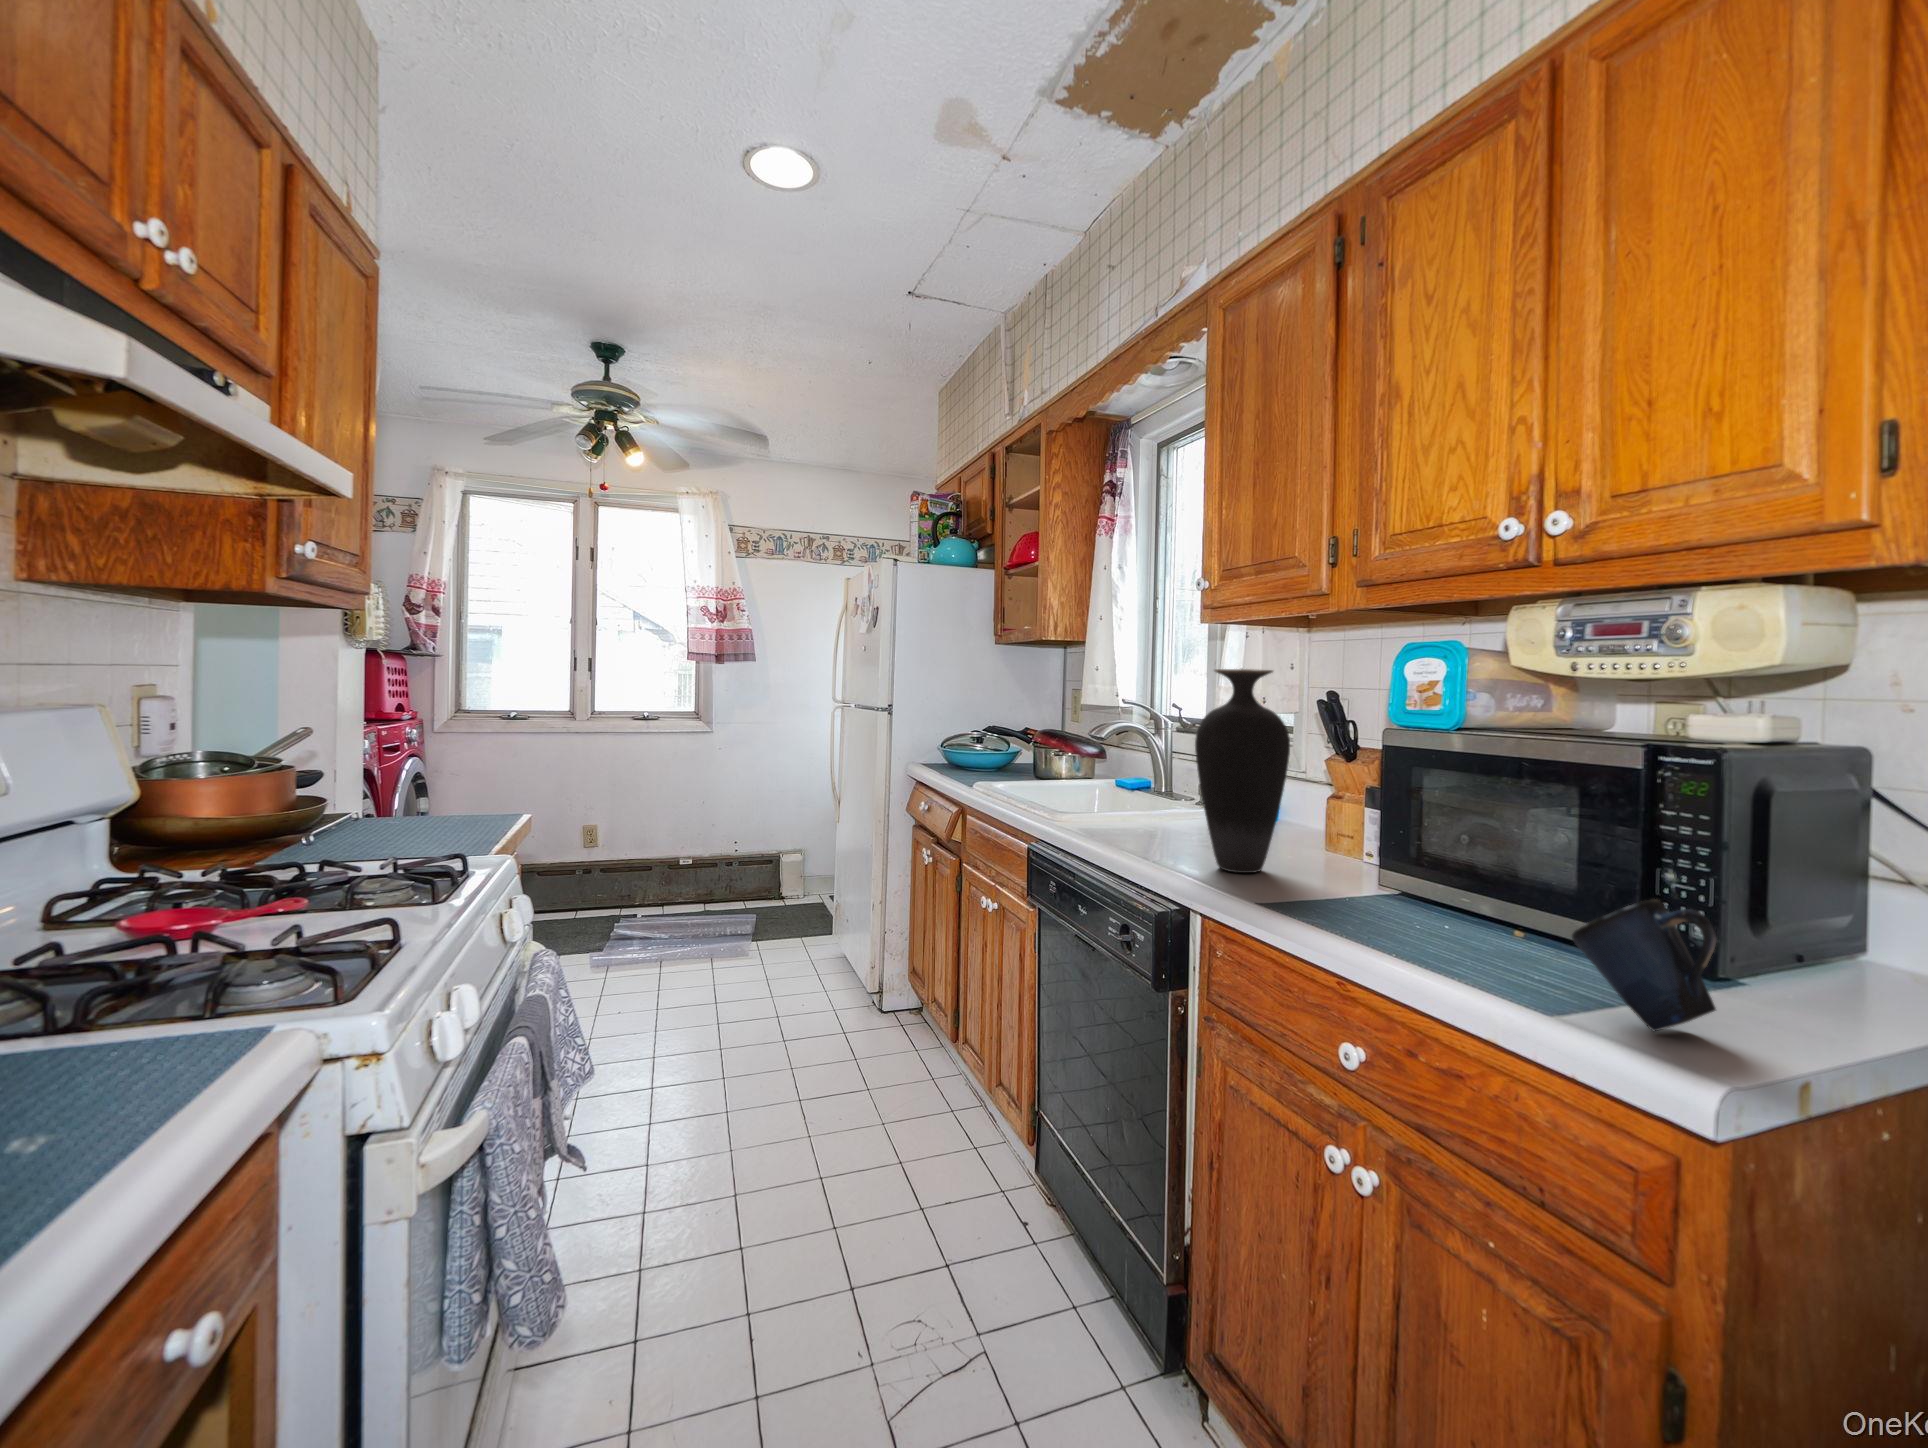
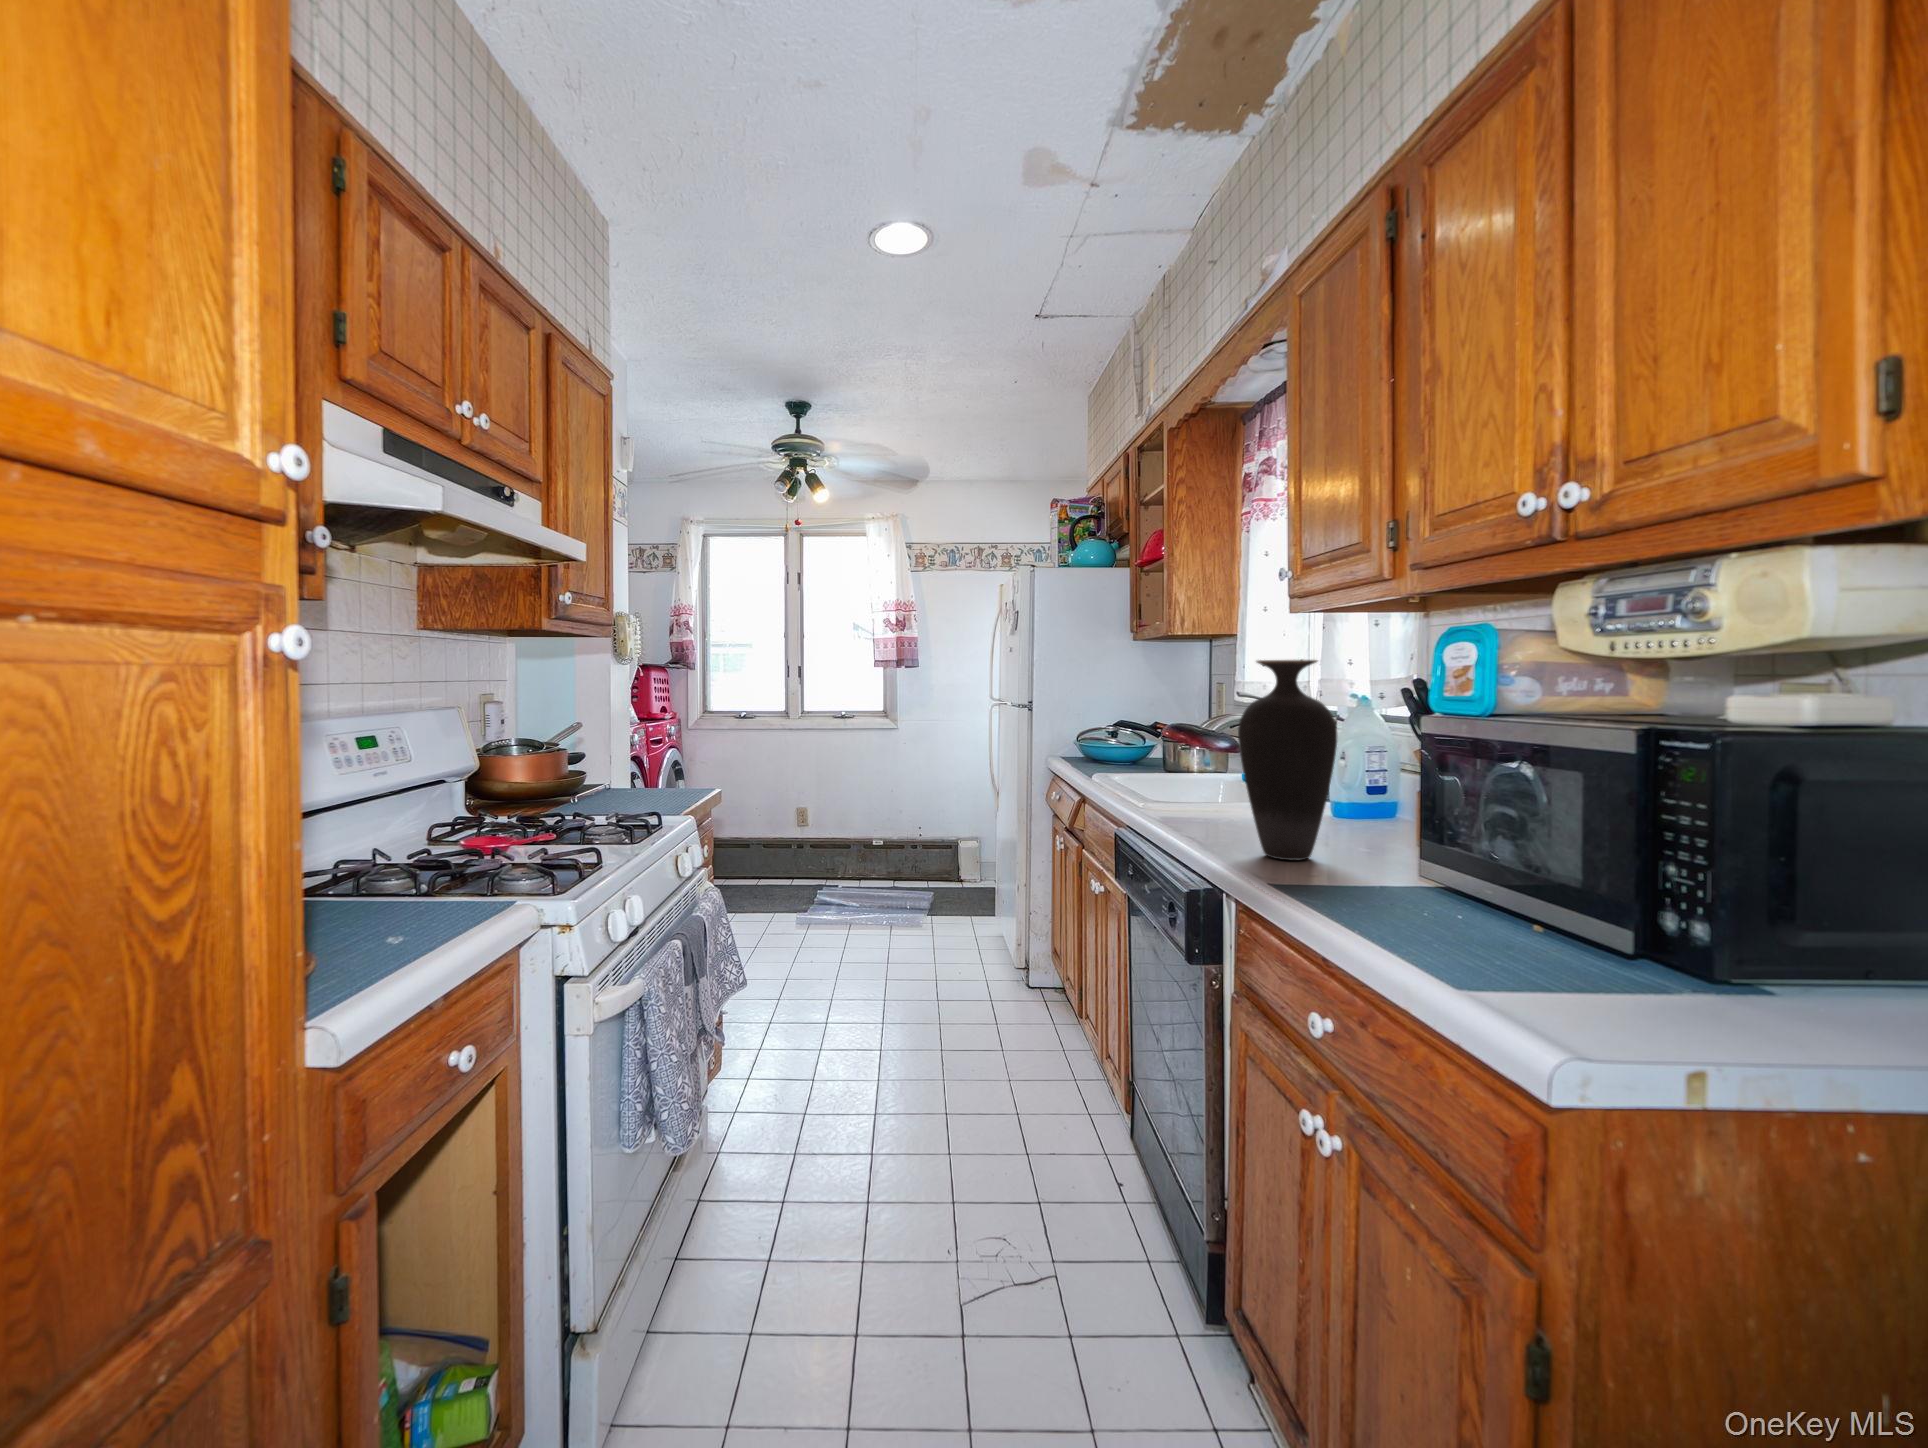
mug: present [1572,899,1717,1031] -> none [1486,881,1621,1013]

